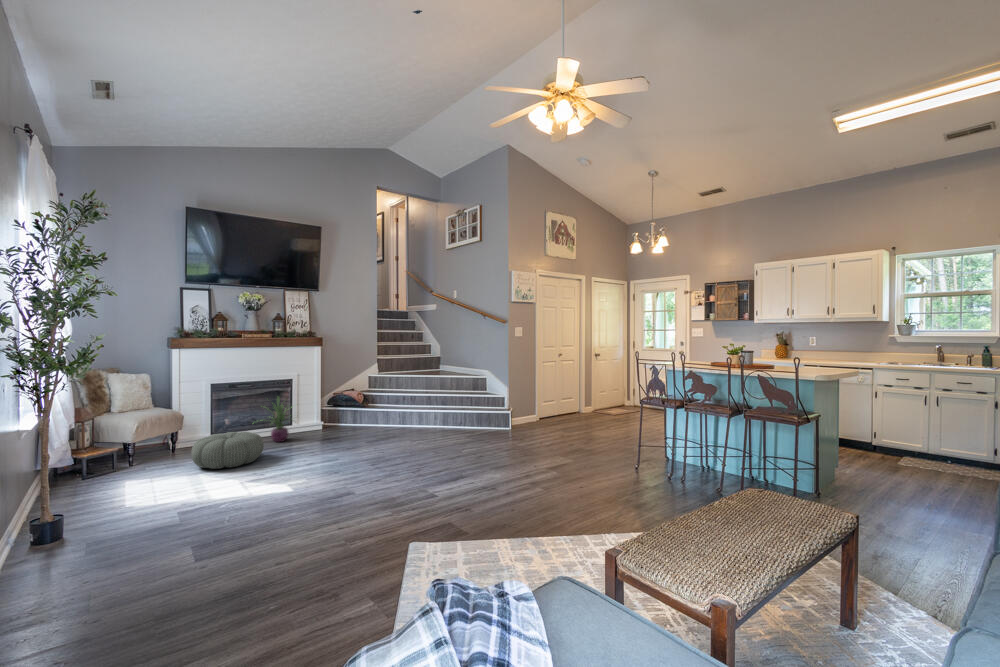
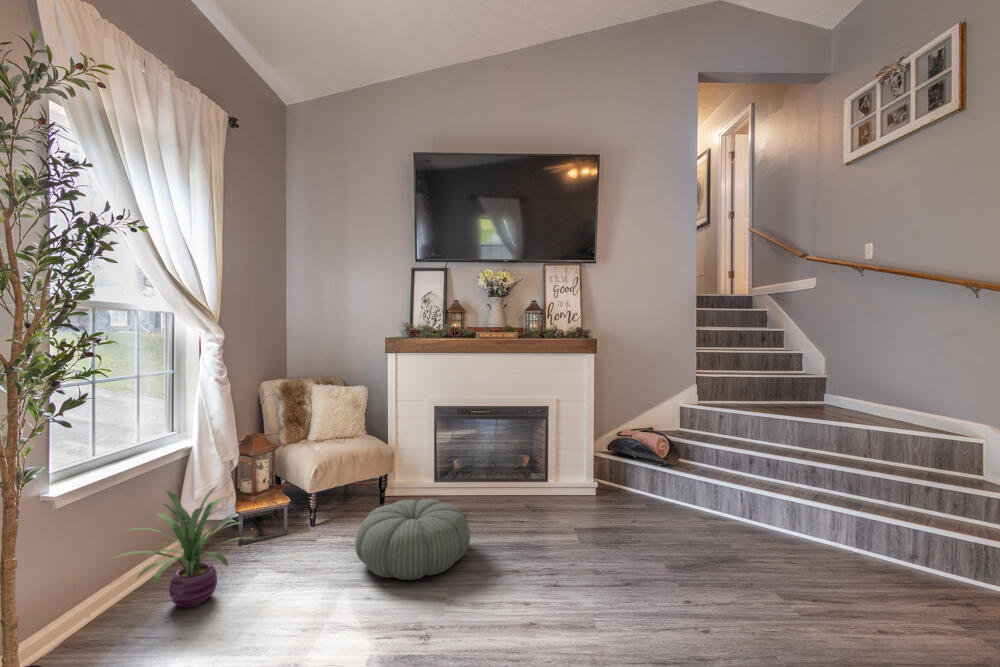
decorative plant: present [271,397,289,442] -> present [116,487,253,608]

